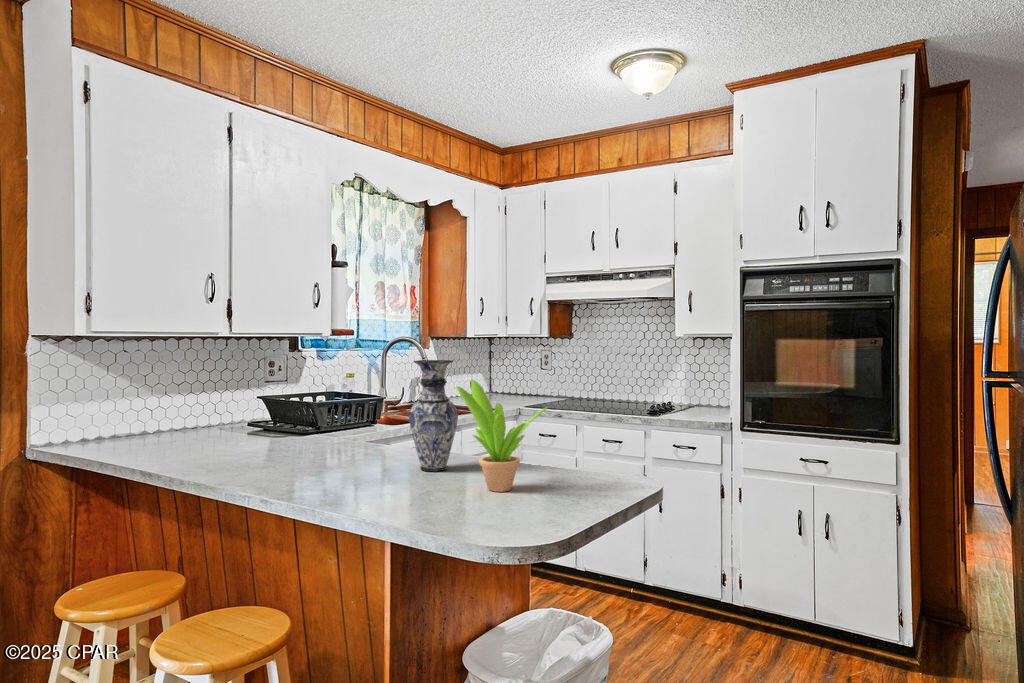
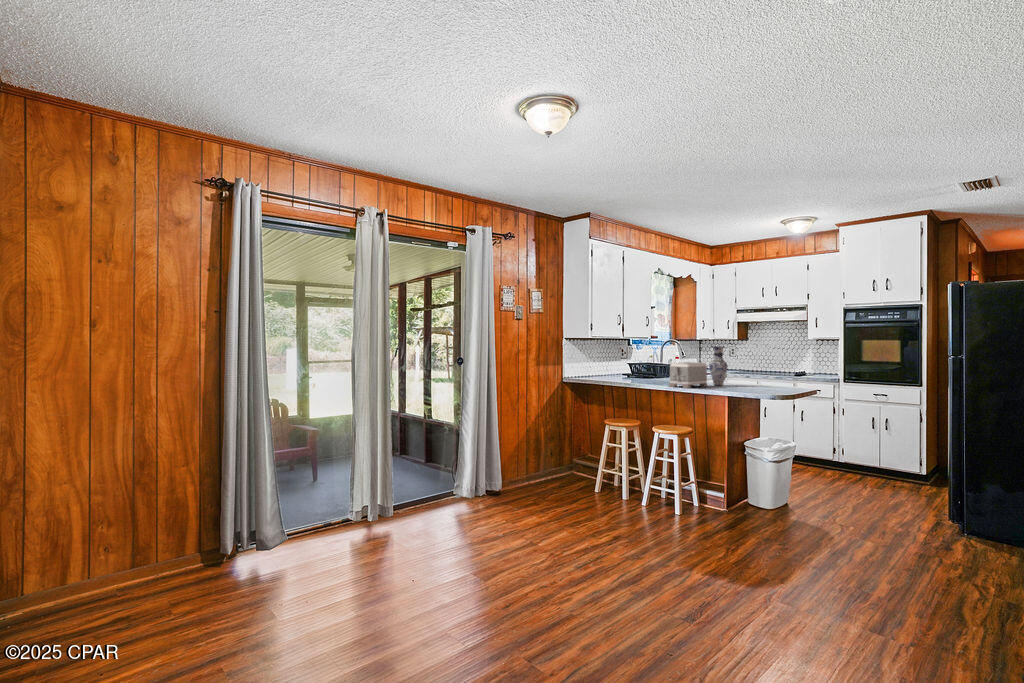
potted plant: present [456,380,548,492] -> none [737,353,769,389]
toaster: none [265,407,394,498] -> present [669,362,708,388]

